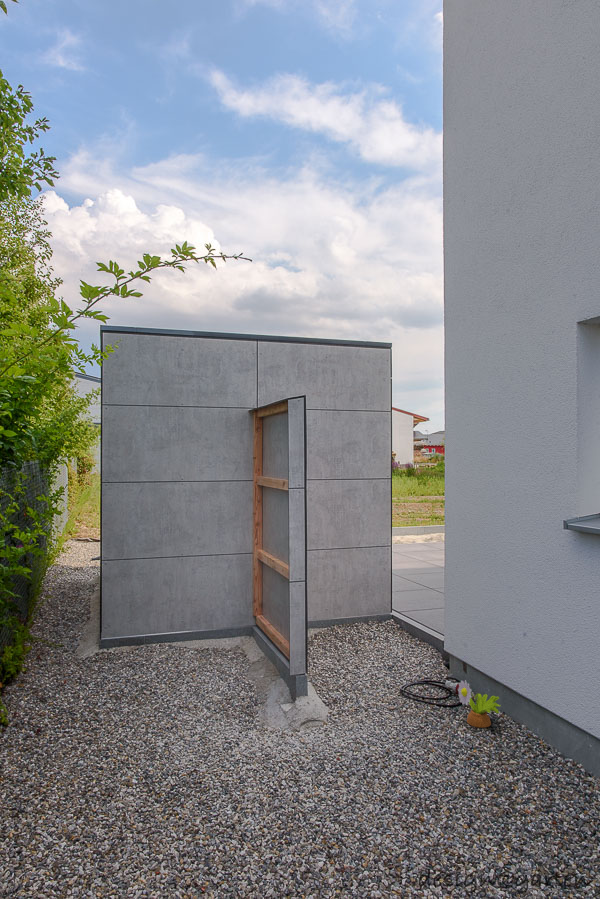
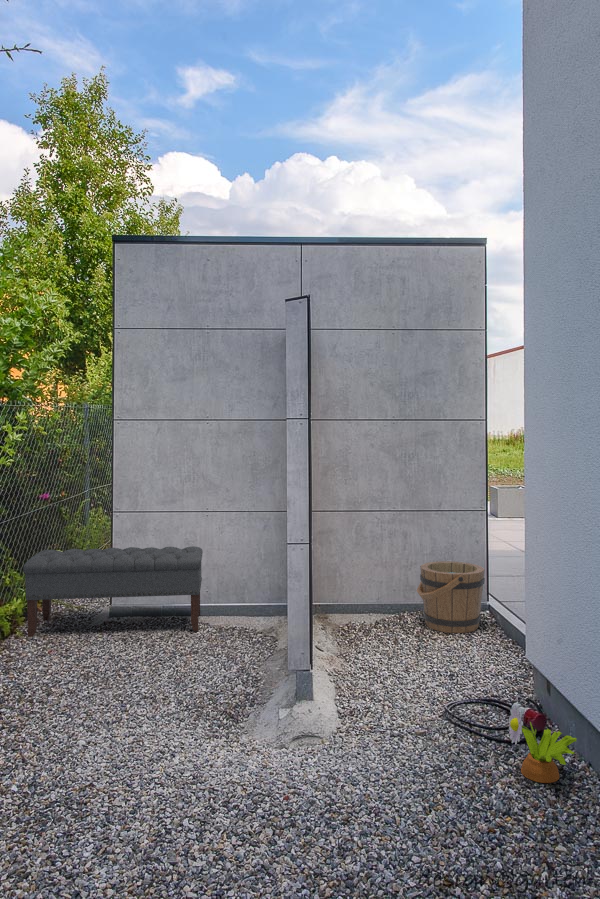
bucket: none [344,584,392,638] -> present [417,561,485,633]
bench: none [39,585,188,672] -> present [23,546,203,637]

